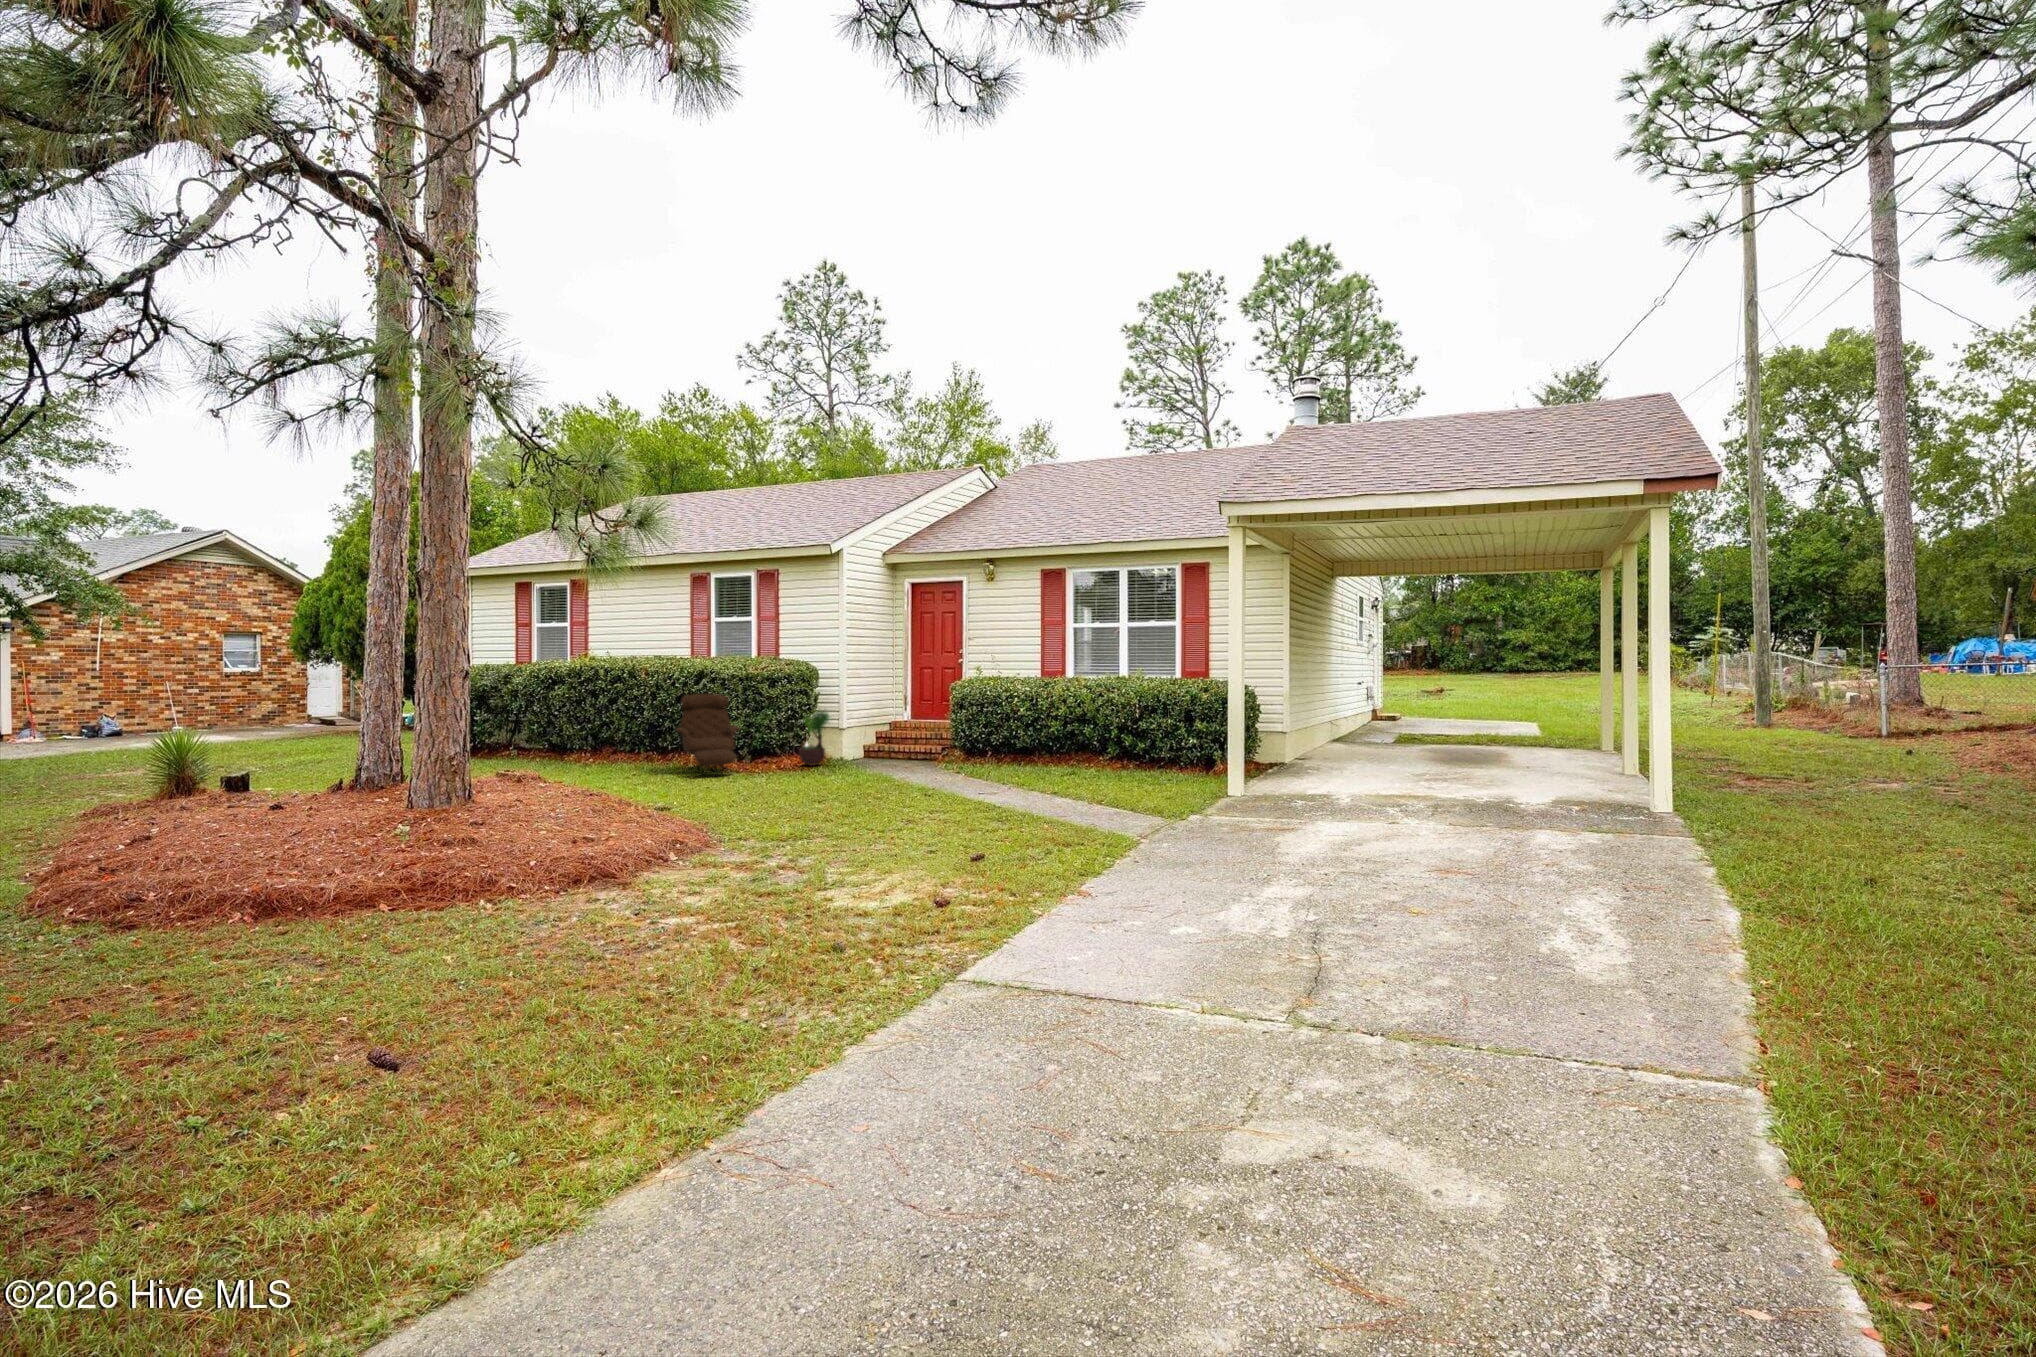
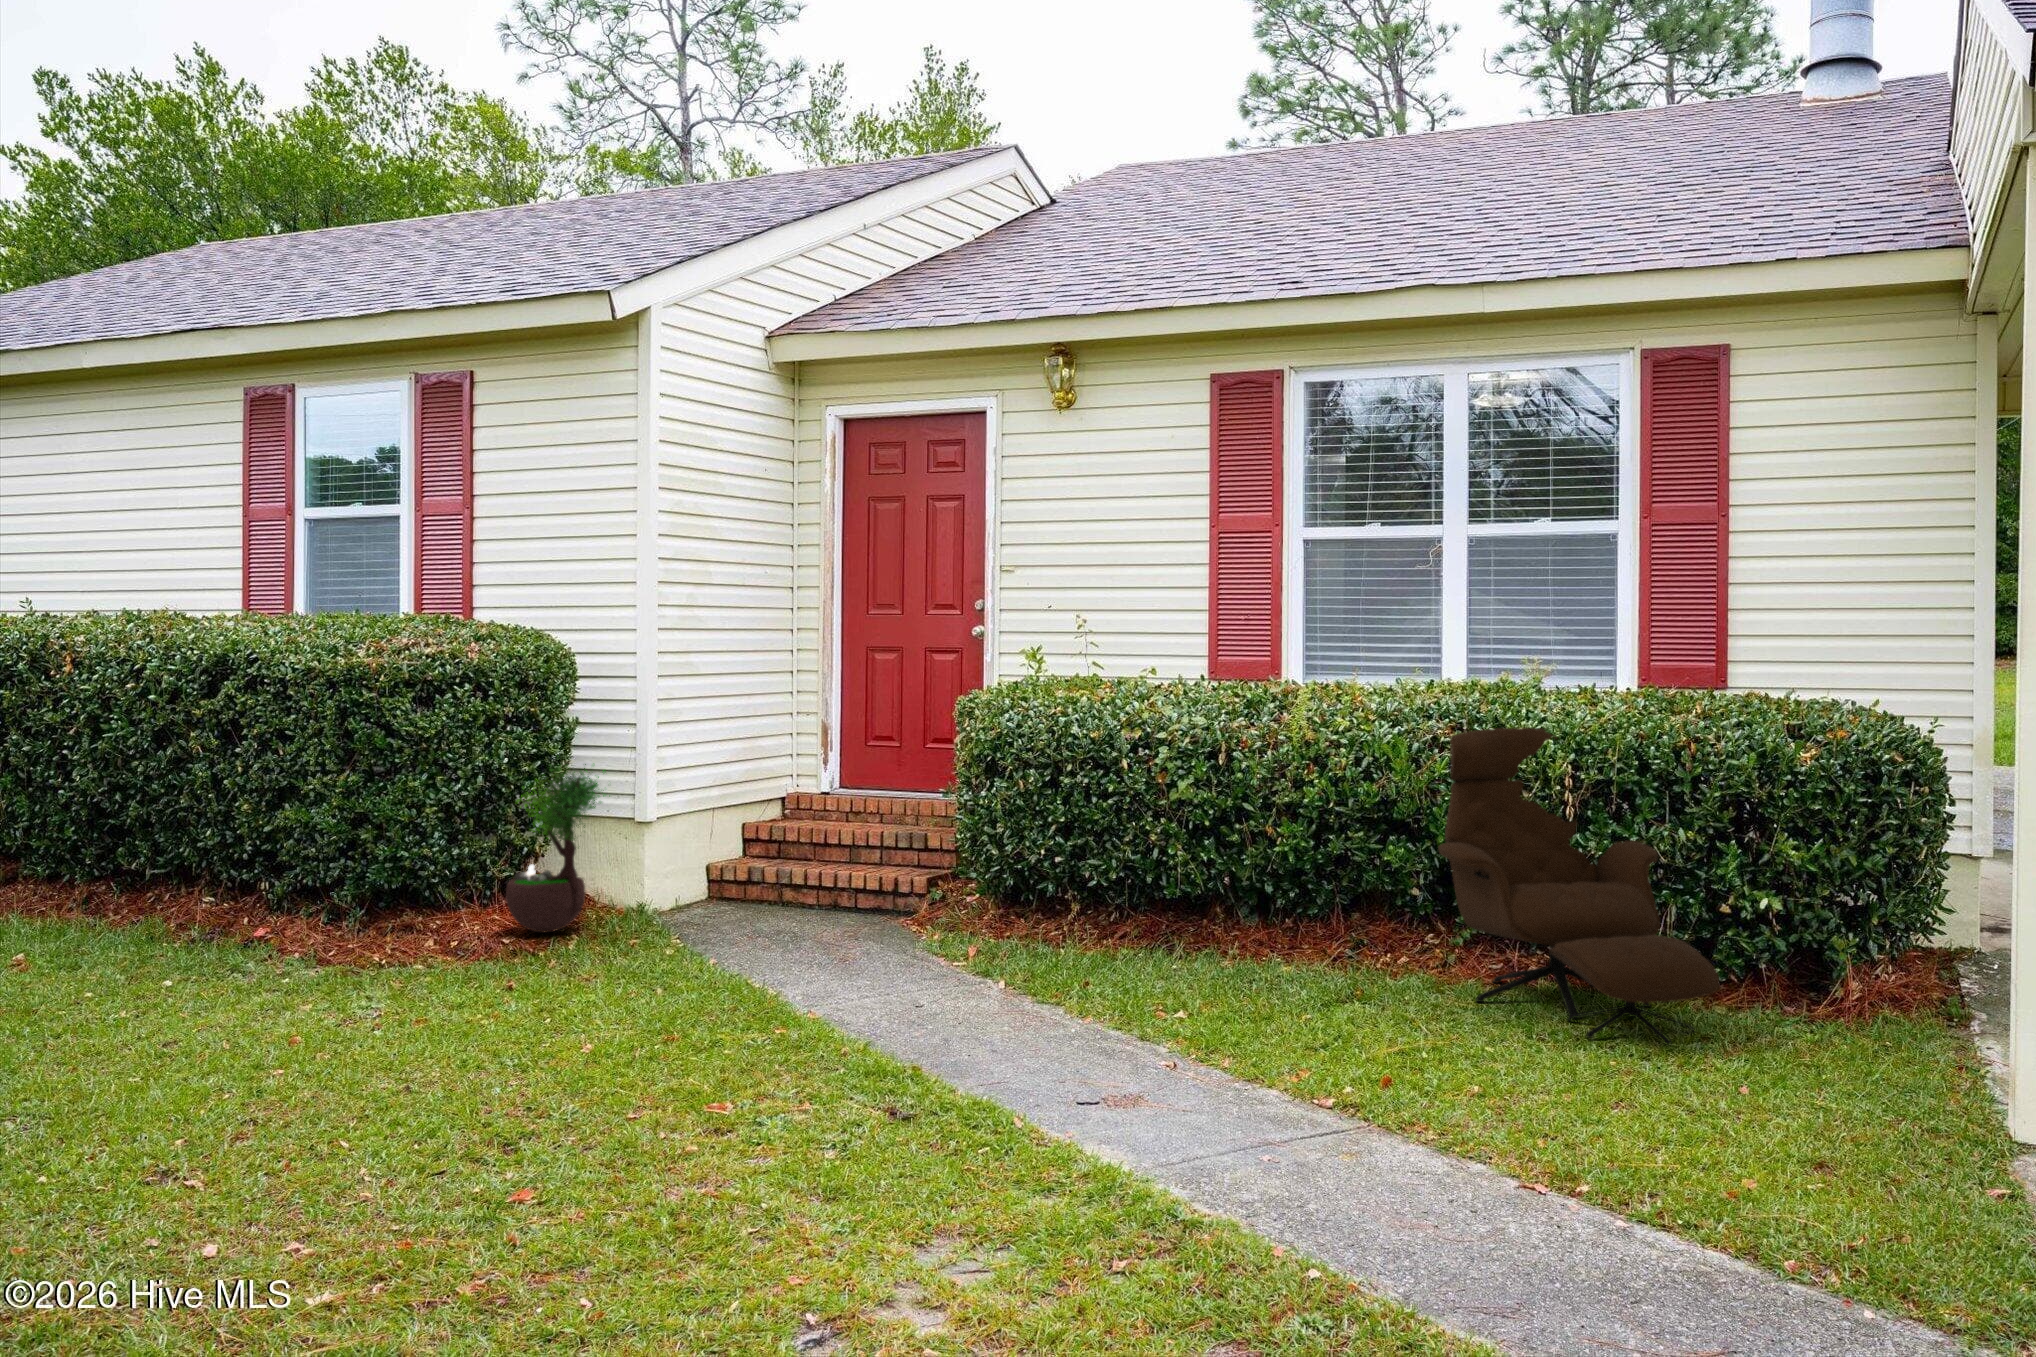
lounge chair: present [675,694,740,776] -> present [1438,728,1719,1045]

